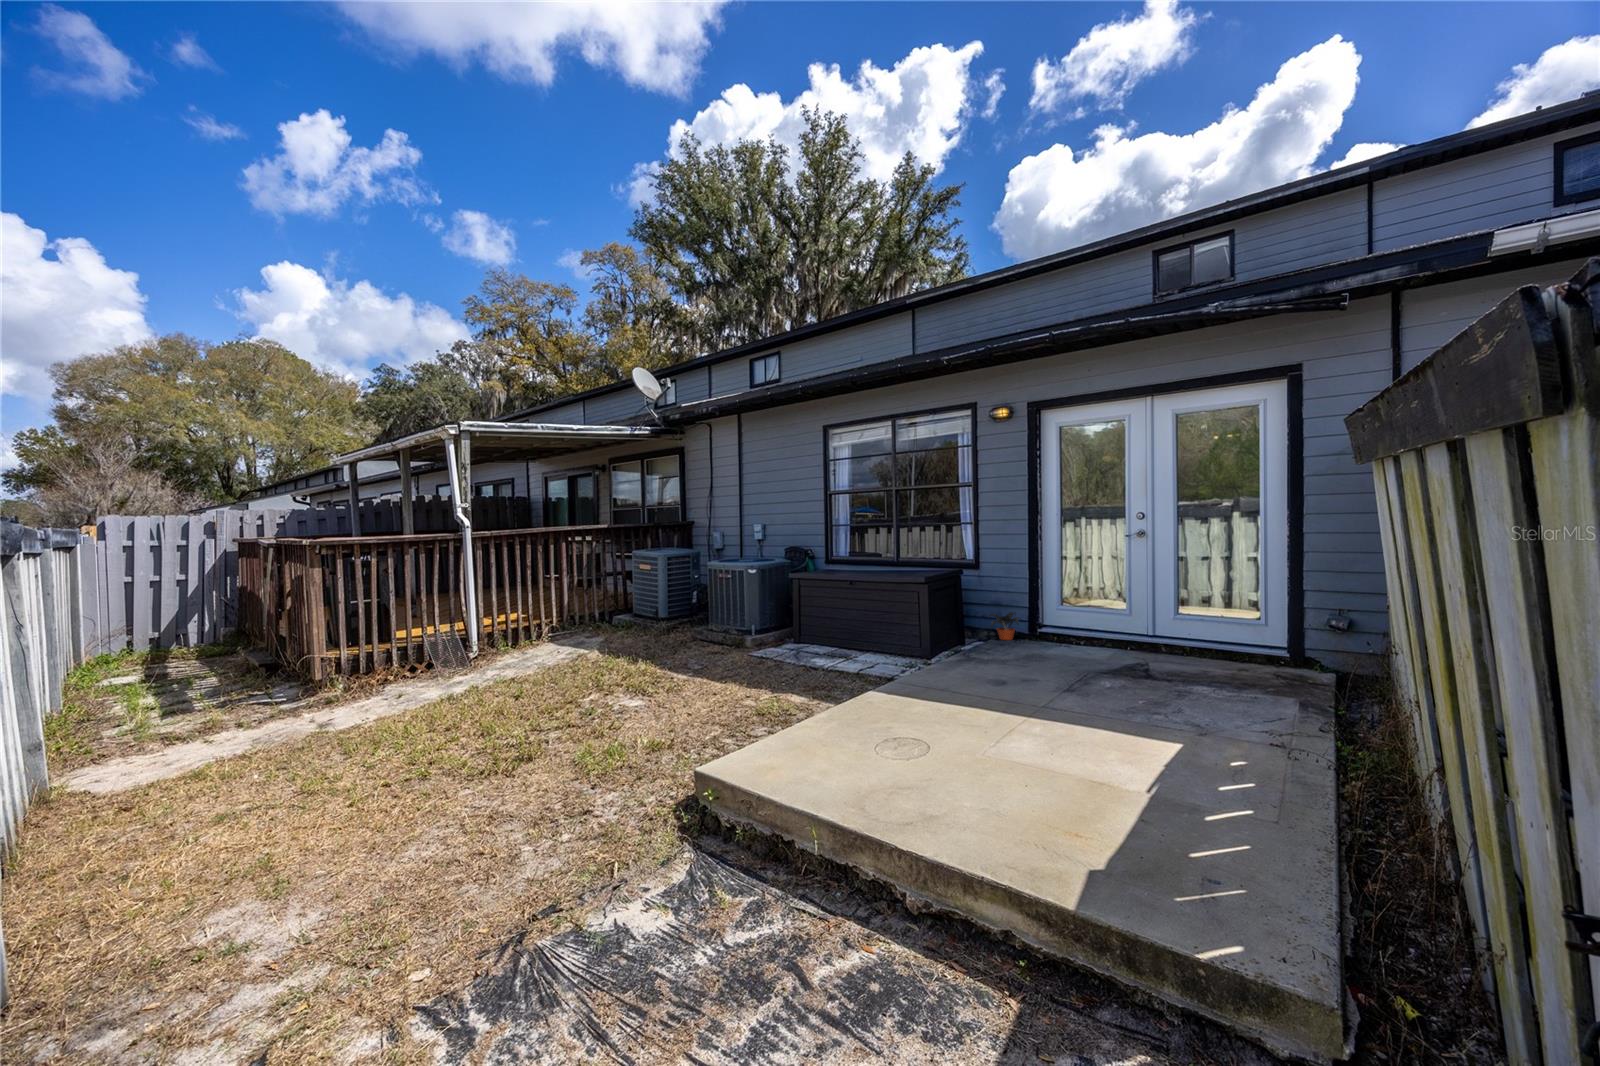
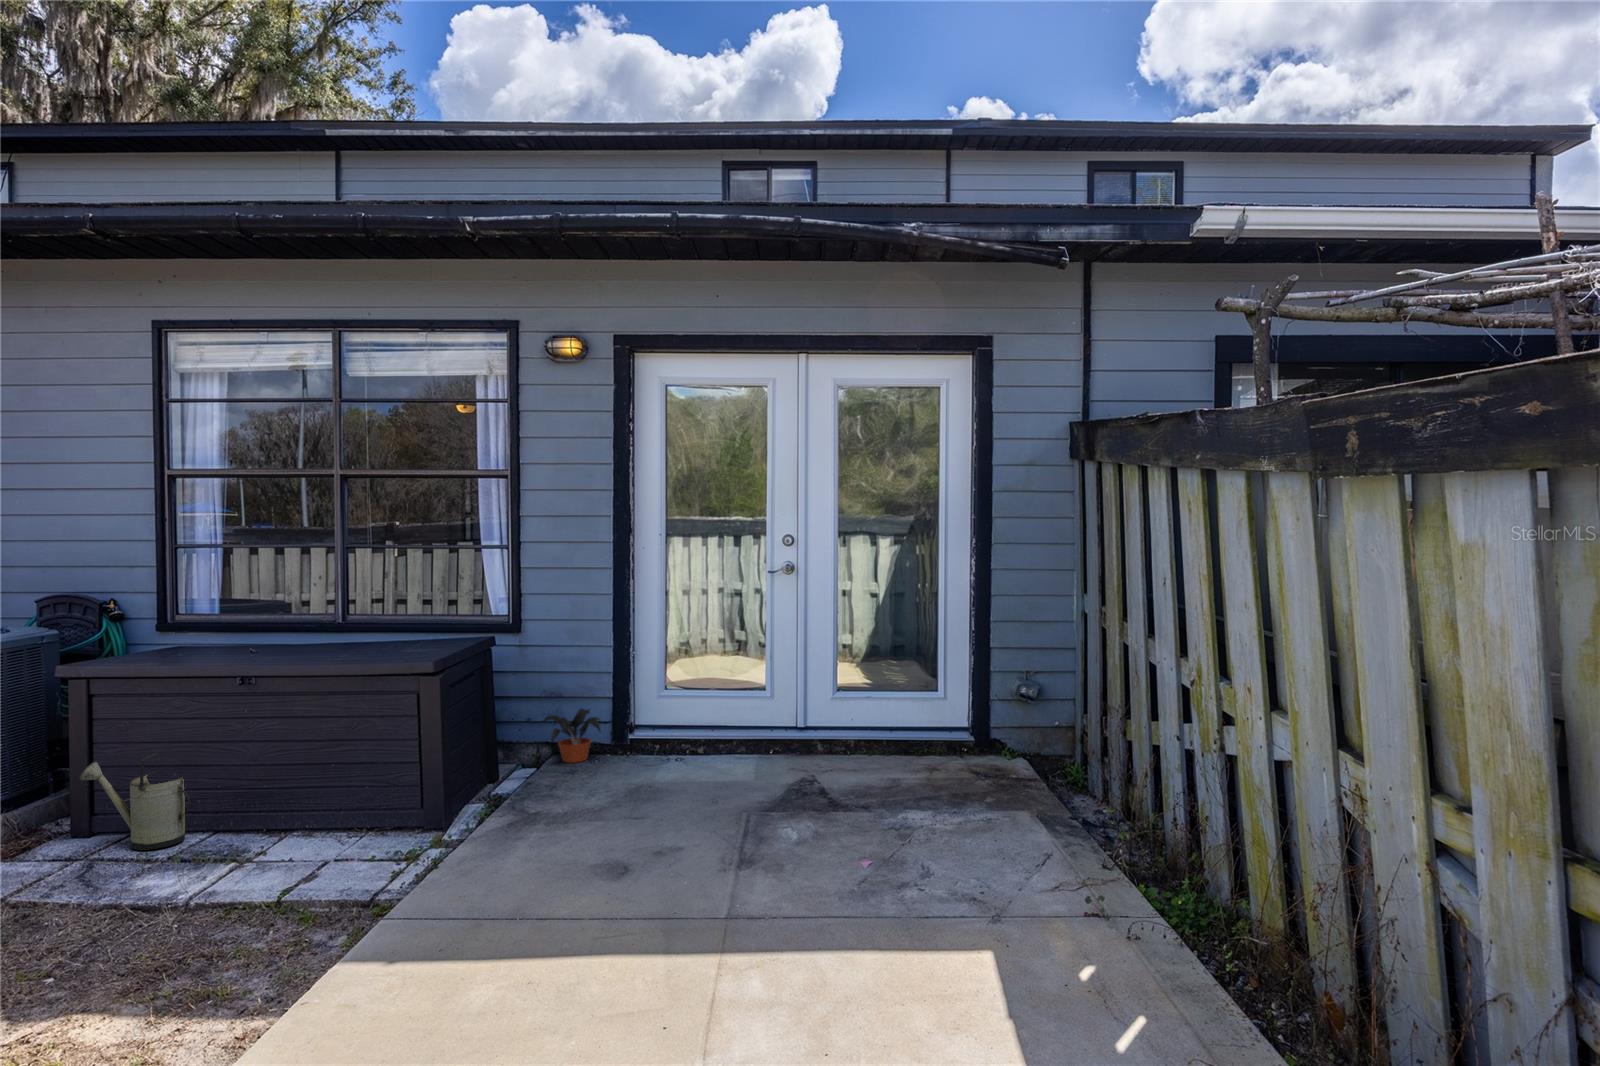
watering can: none [797,612,833,652] -> present [79,753,191,850]

